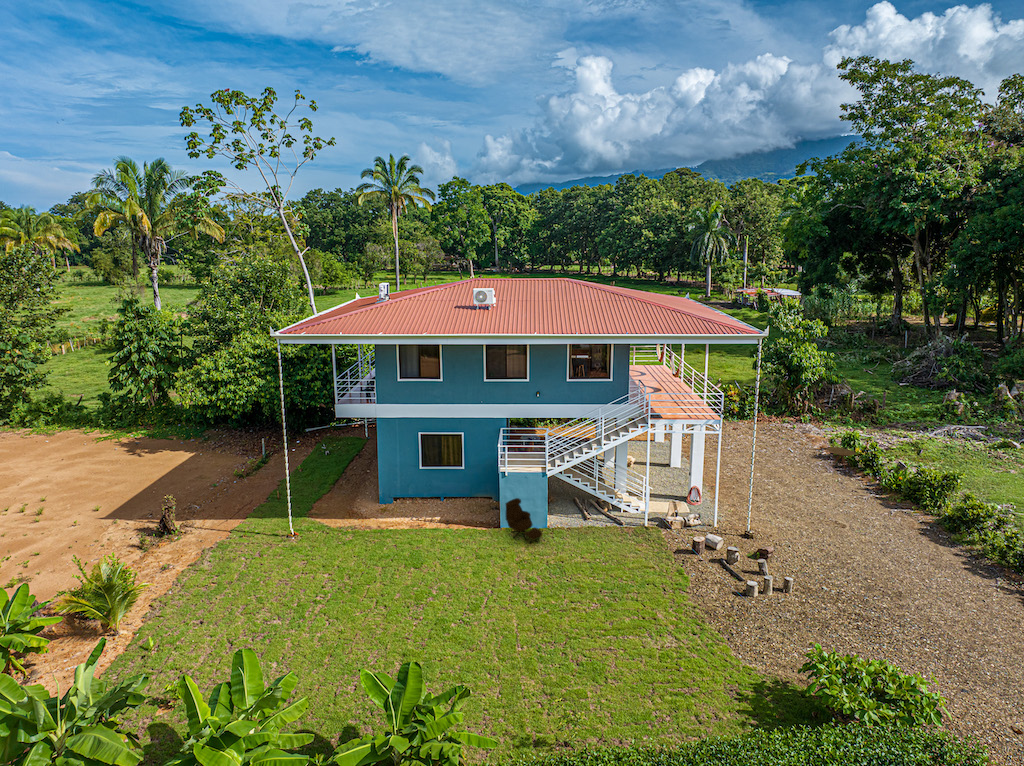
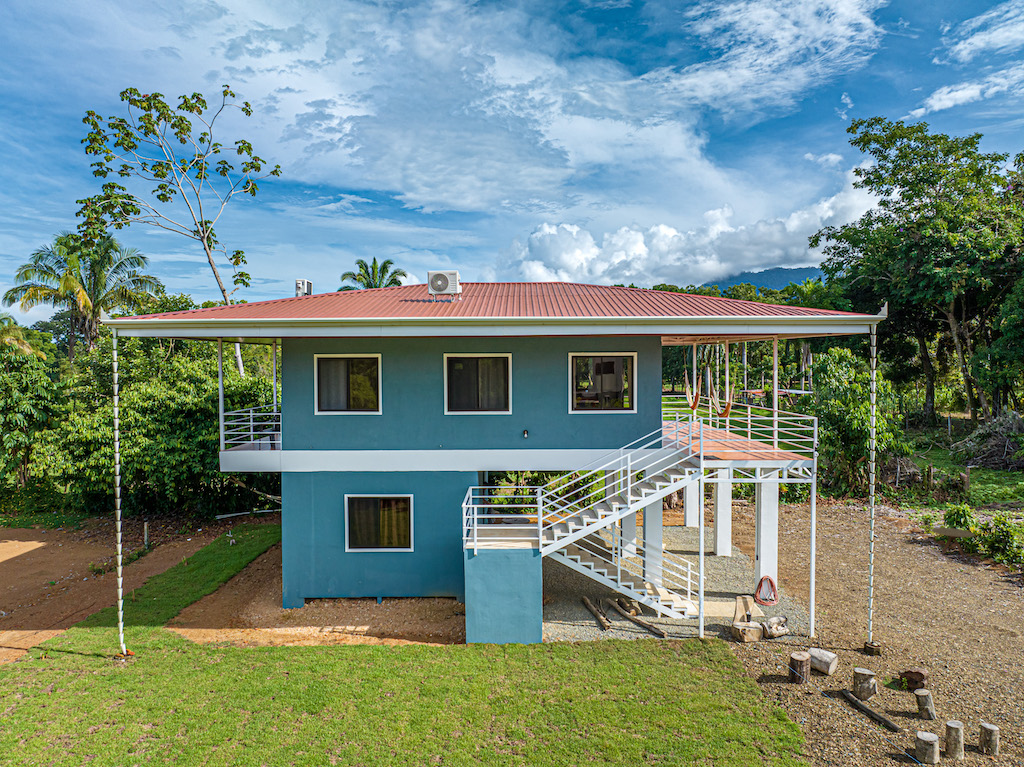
lounge chair: present [506,498,542,543] -> none [474,590,535,668]

